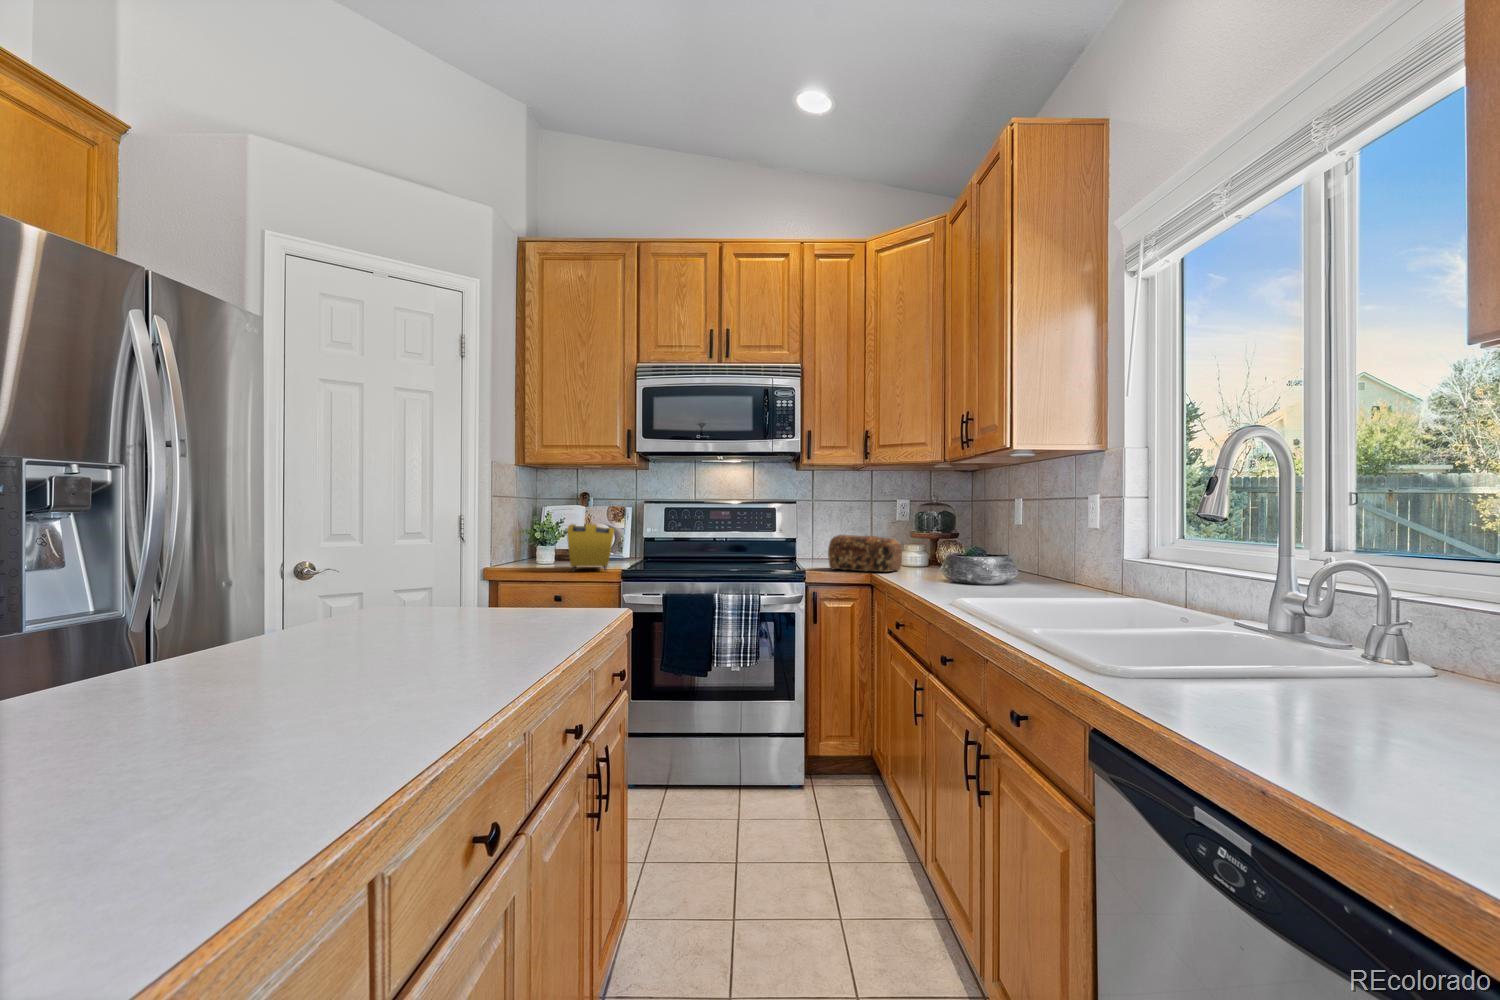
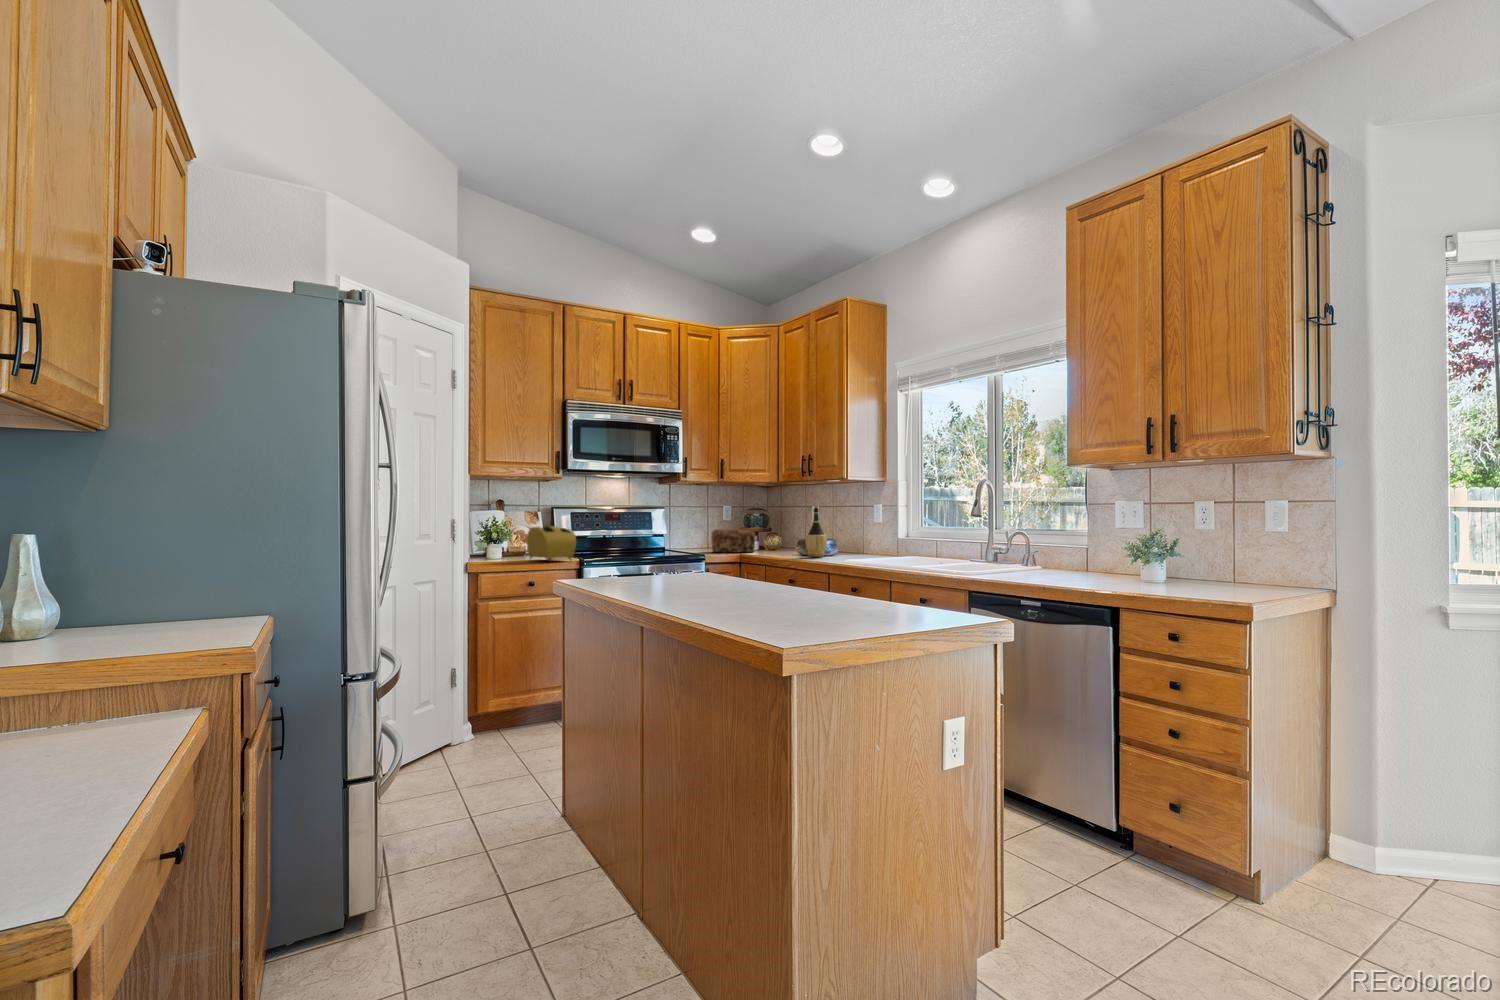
wine bottle: none [928,497,967,589] -> present [806,505,827,557]

